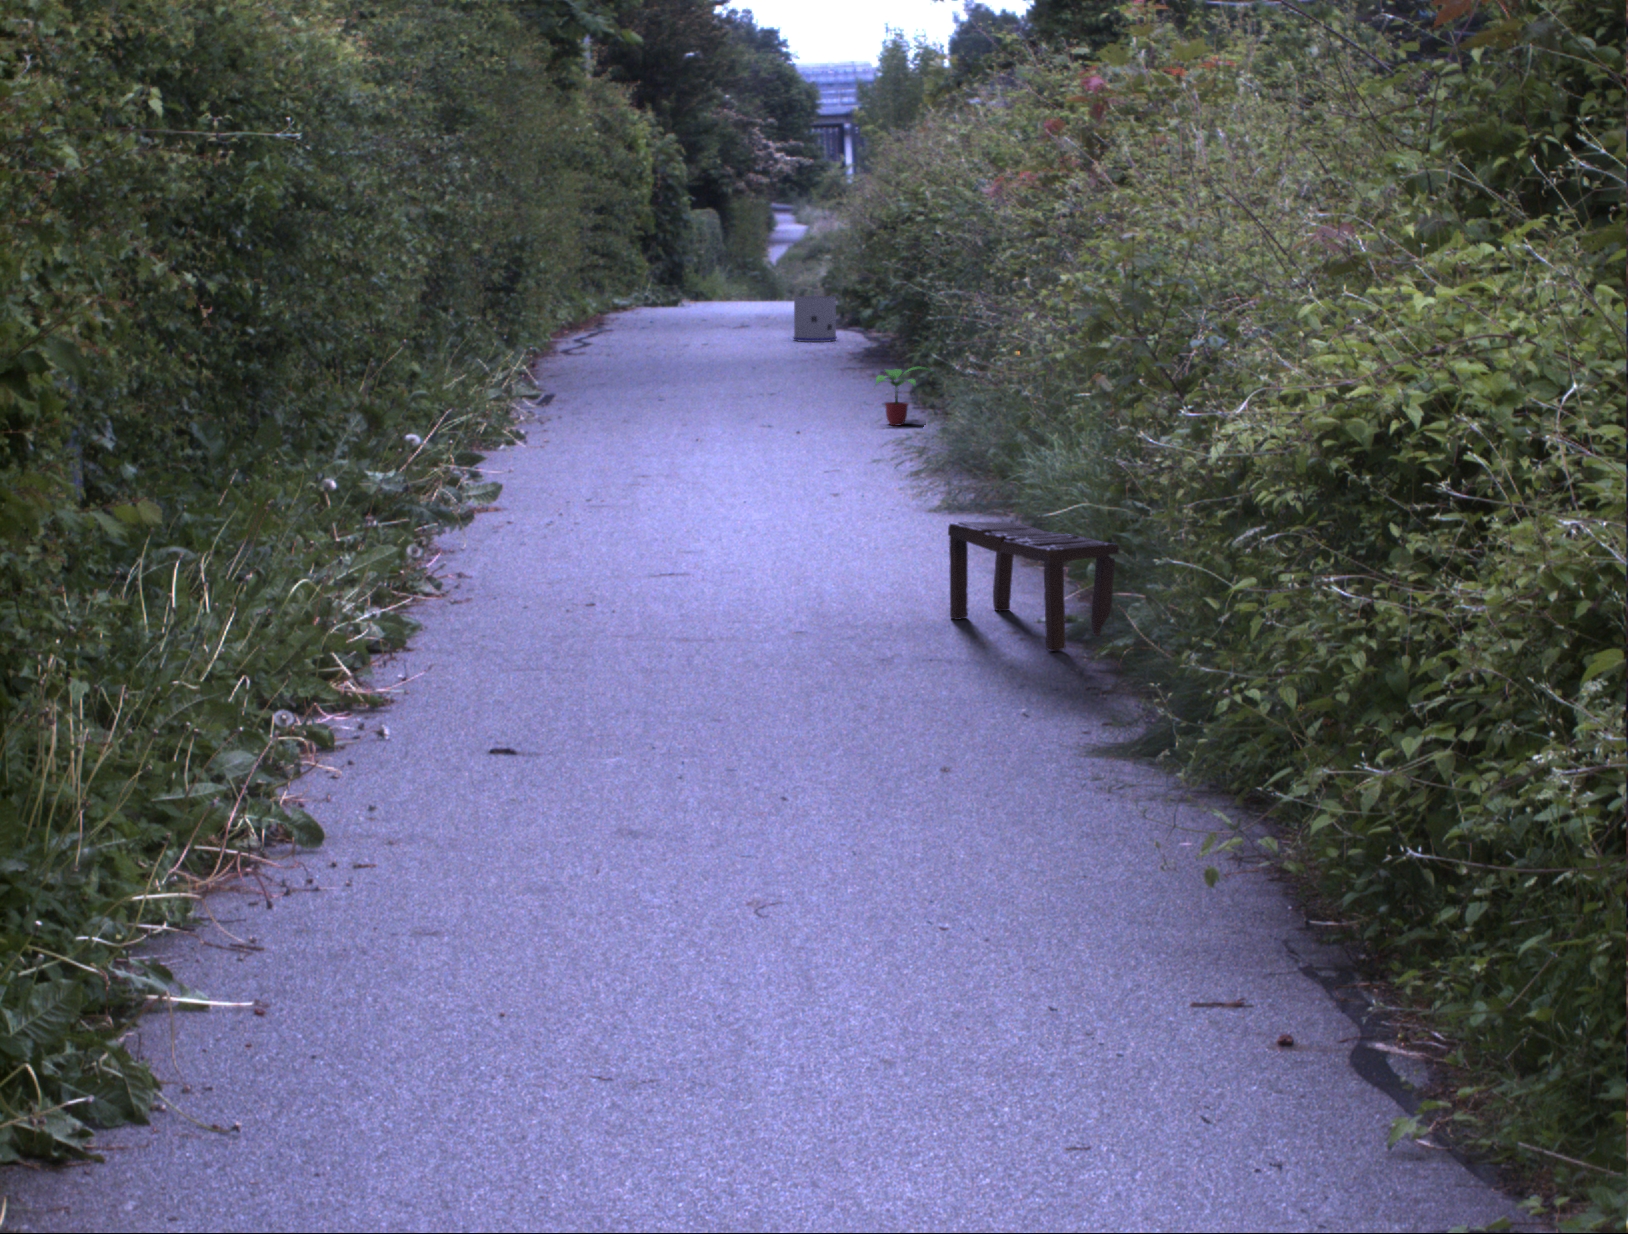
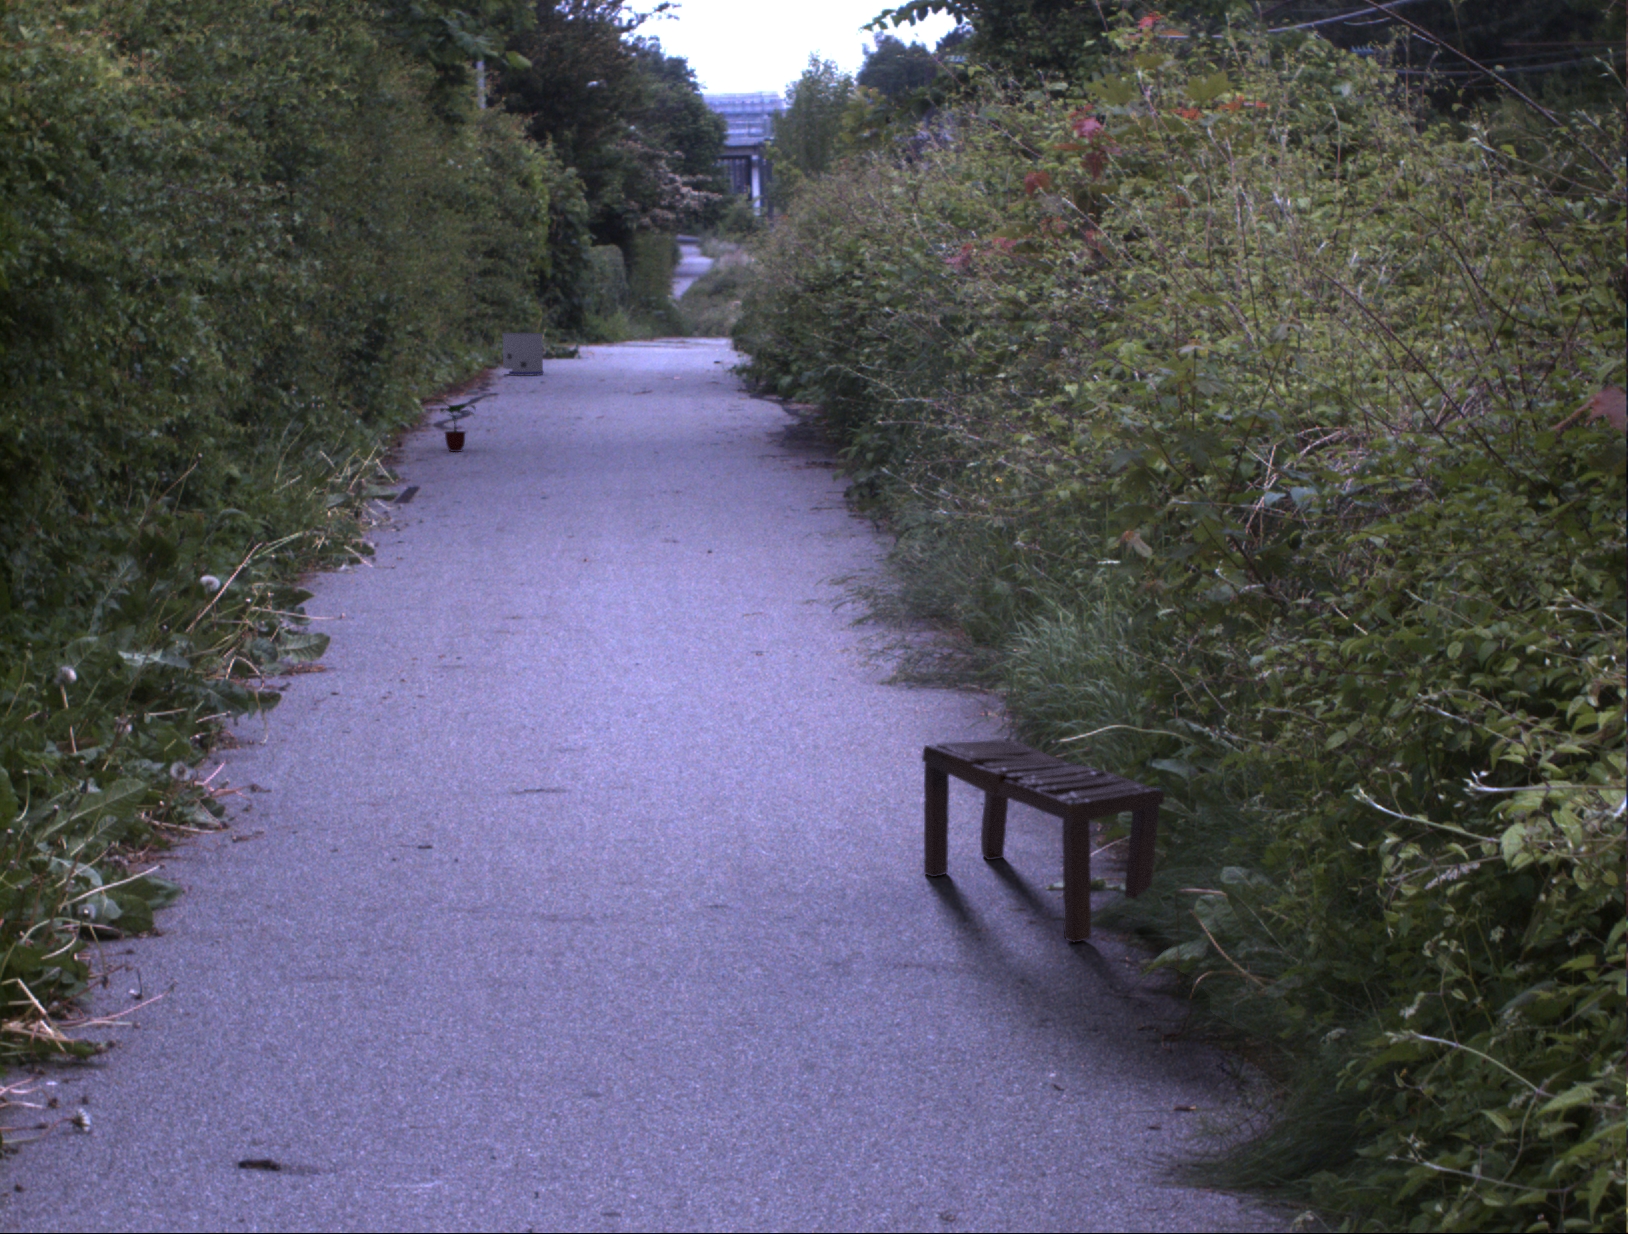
trash can: present [794,296,837,342] -> present [503,333,544,376]
potted plant: present [876,367,933,426] -> present [421,399,475,452]

